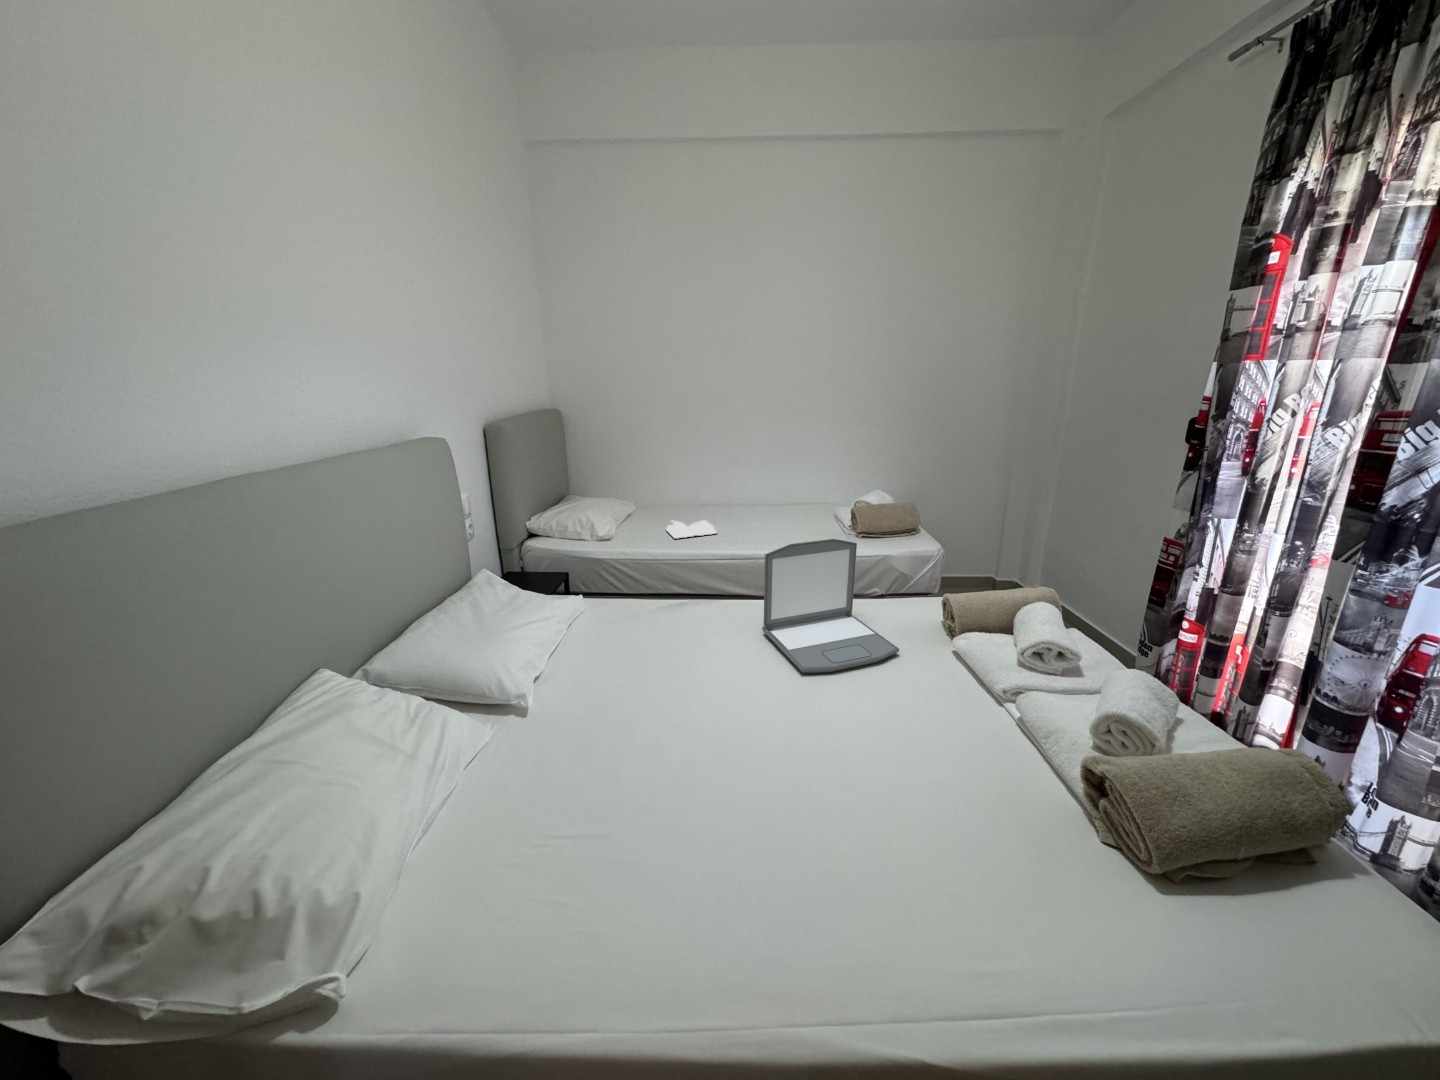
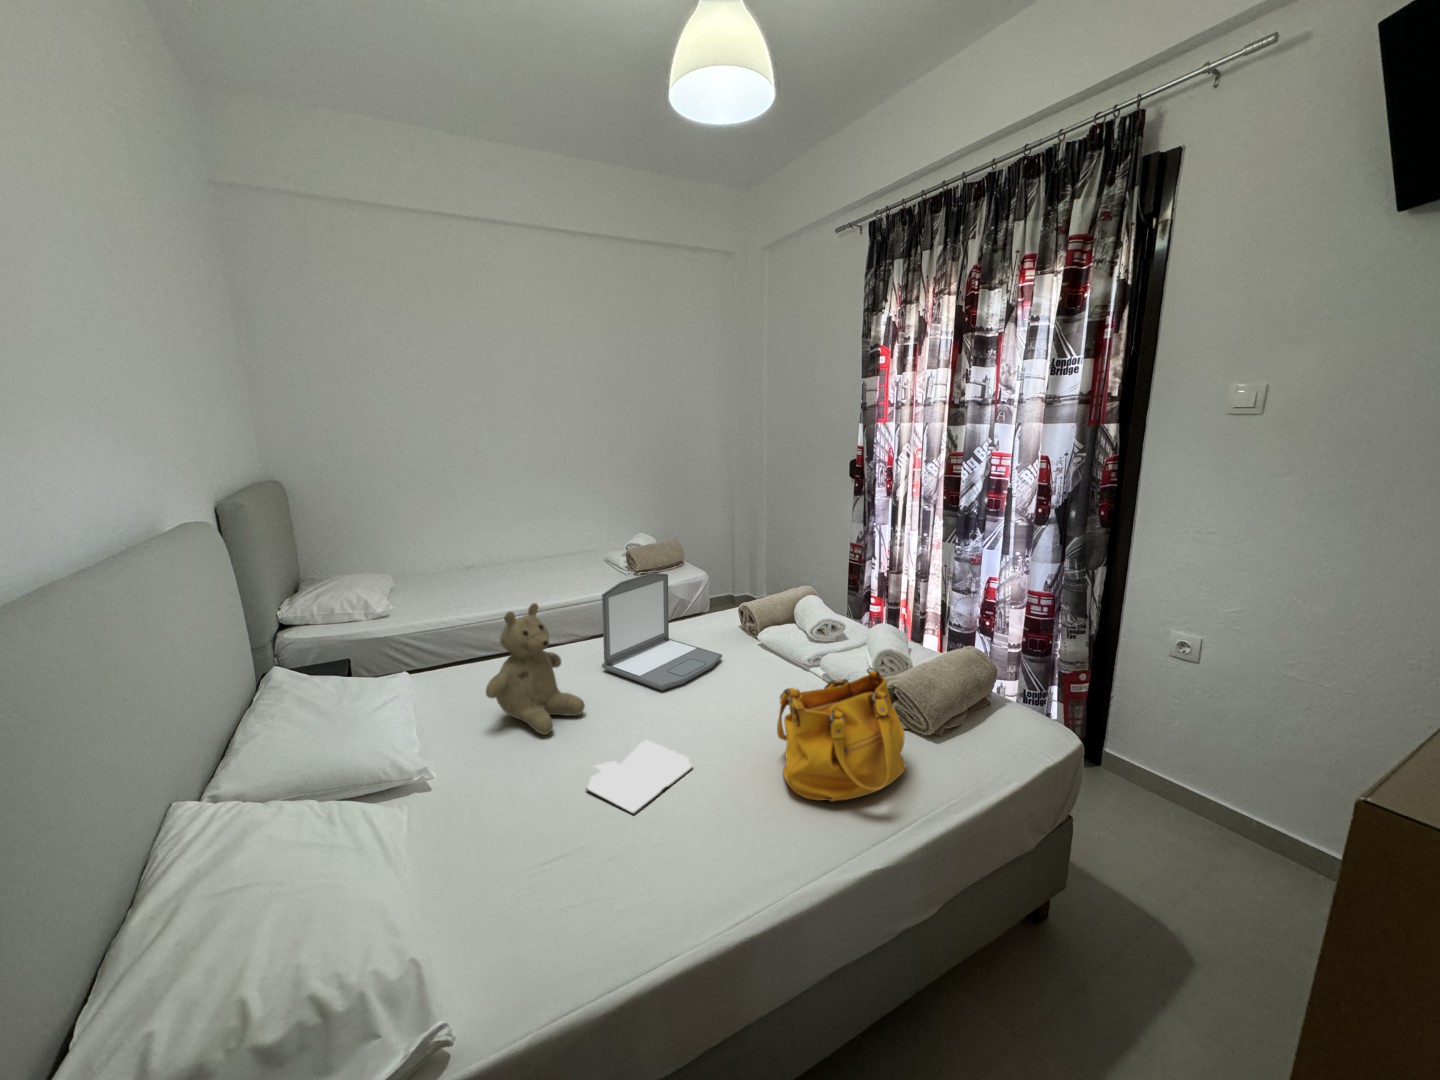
book: present [666,520,717,539] -> present [586,740,693,815]
teddy bear: none [618,553,711,687] -> present [486,603,585,735]
handbag: none [850,731,1072,946] -> present [777,668,906,802]

